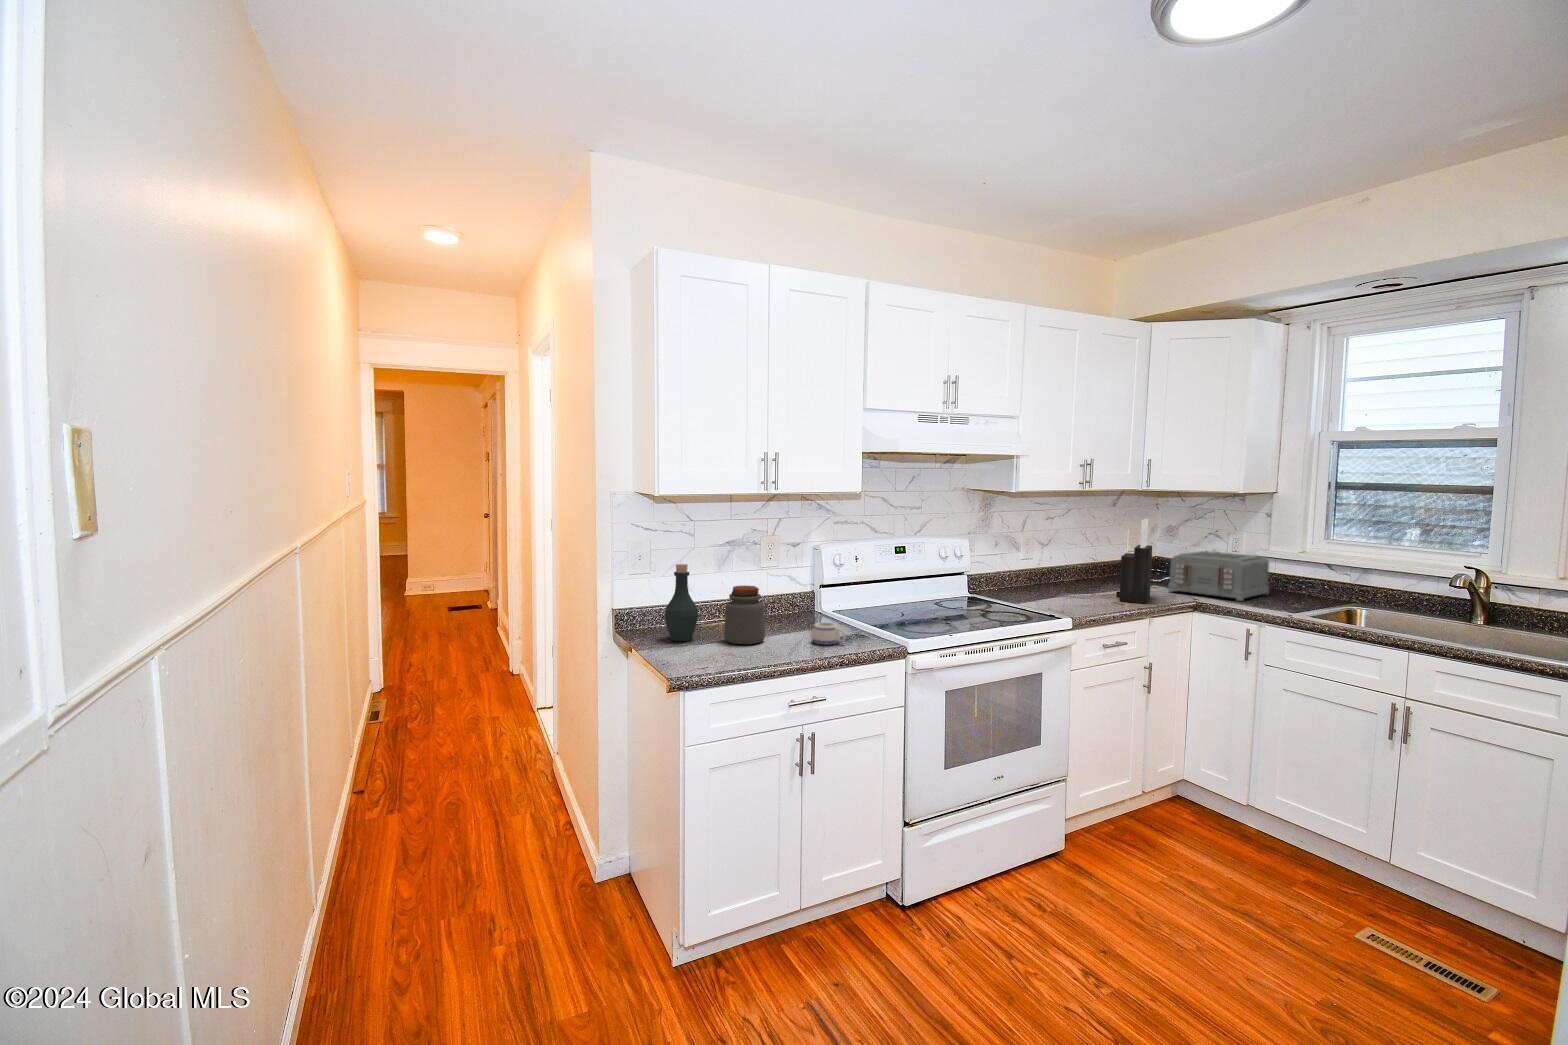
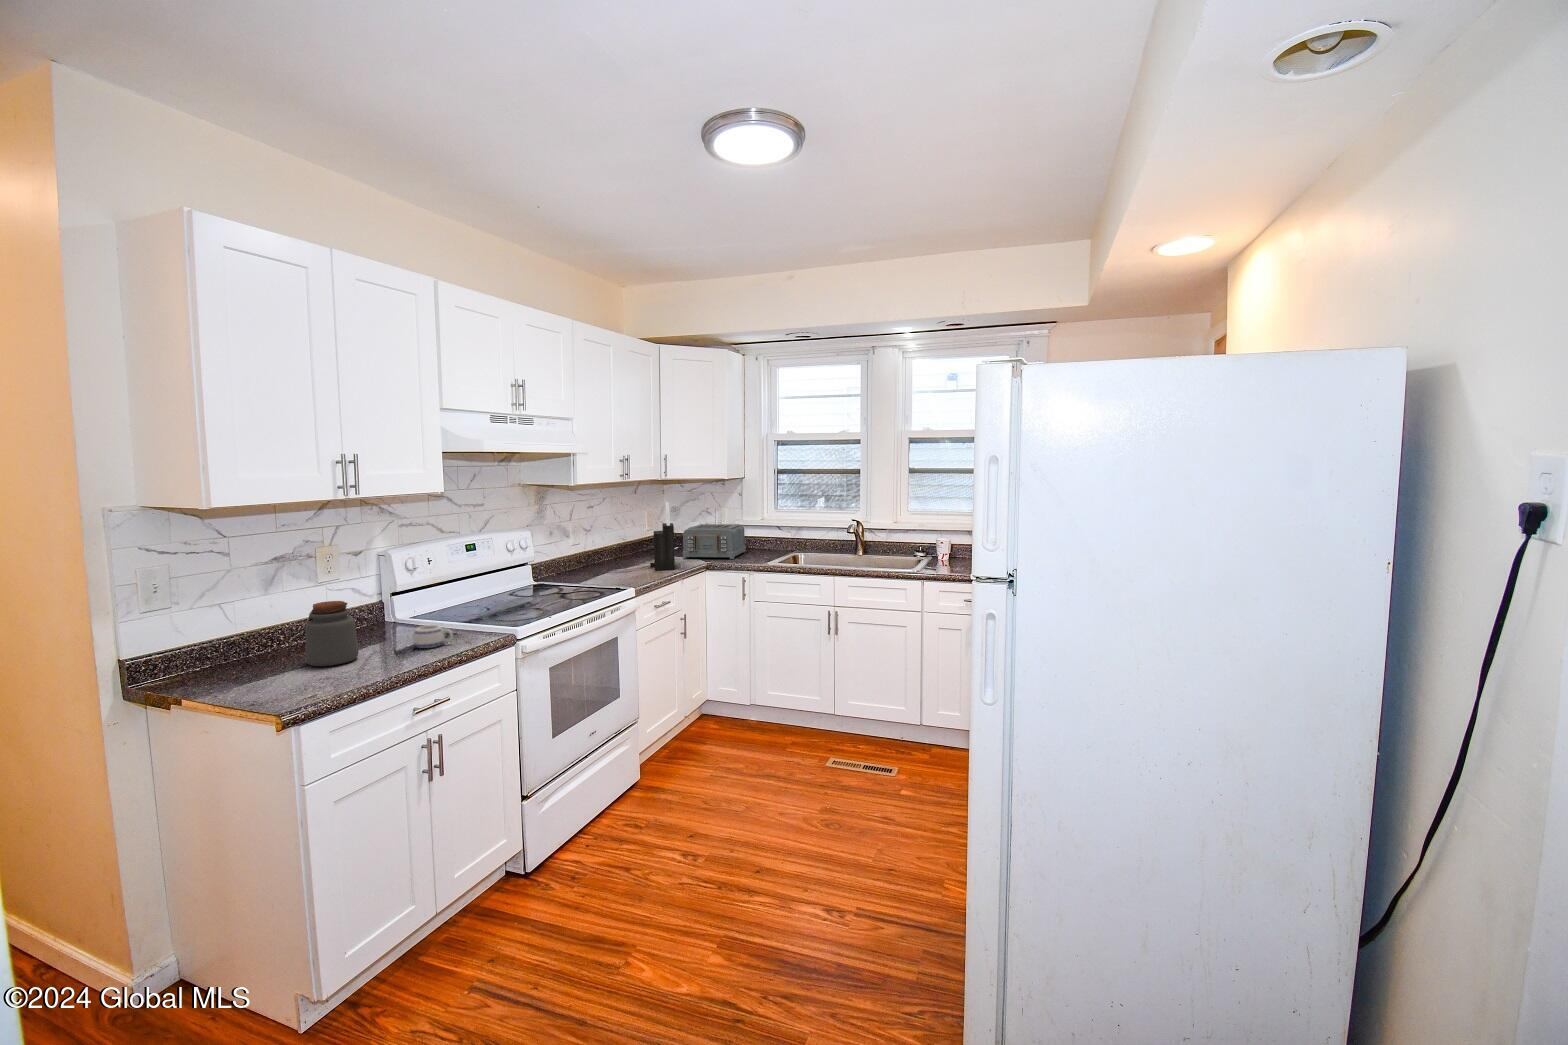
bottle: present [665,564,698,641] -> none [216,587,267,679]

